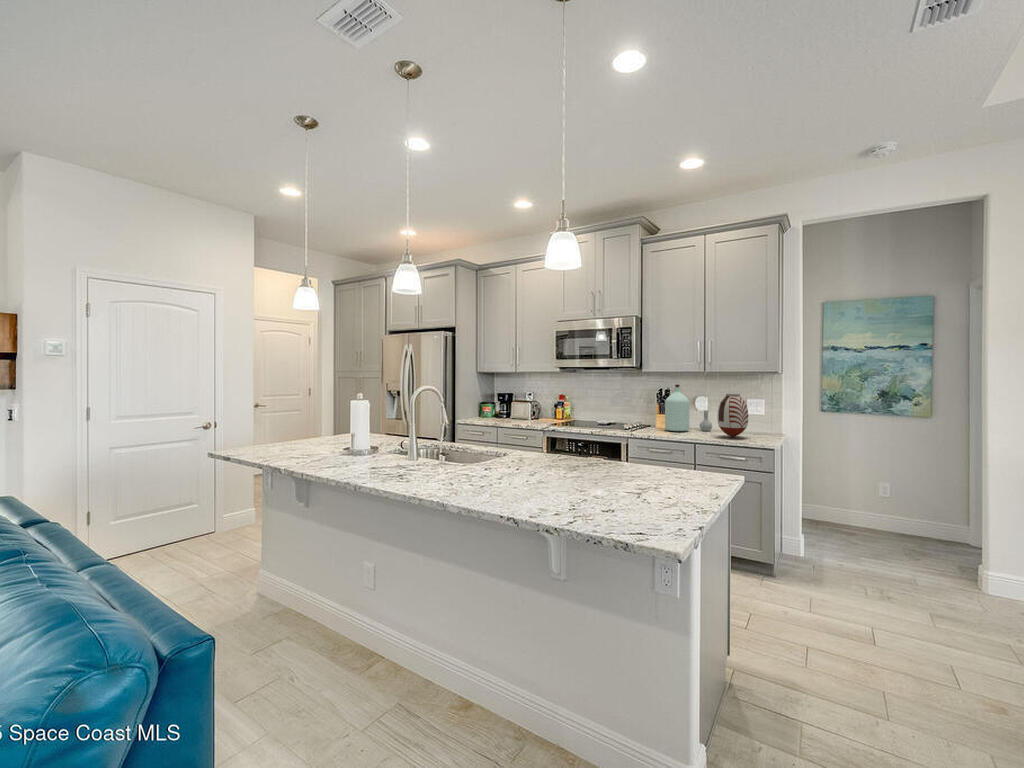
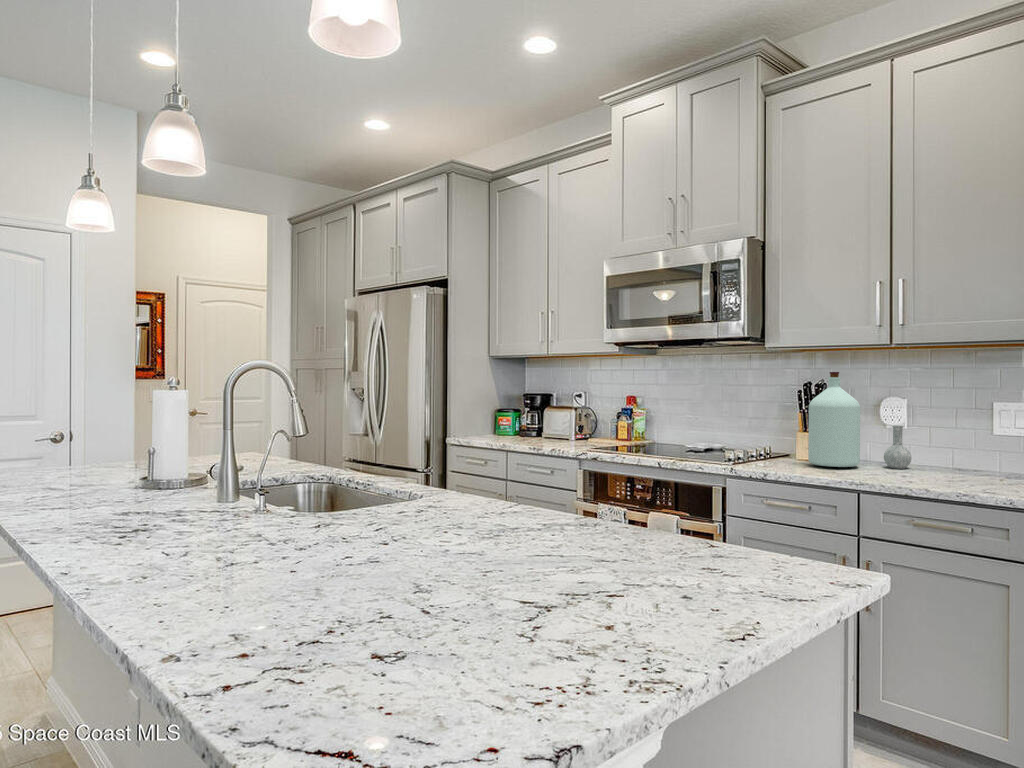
vase: present [718,394,748,438] -> none [913,389,983,483]

